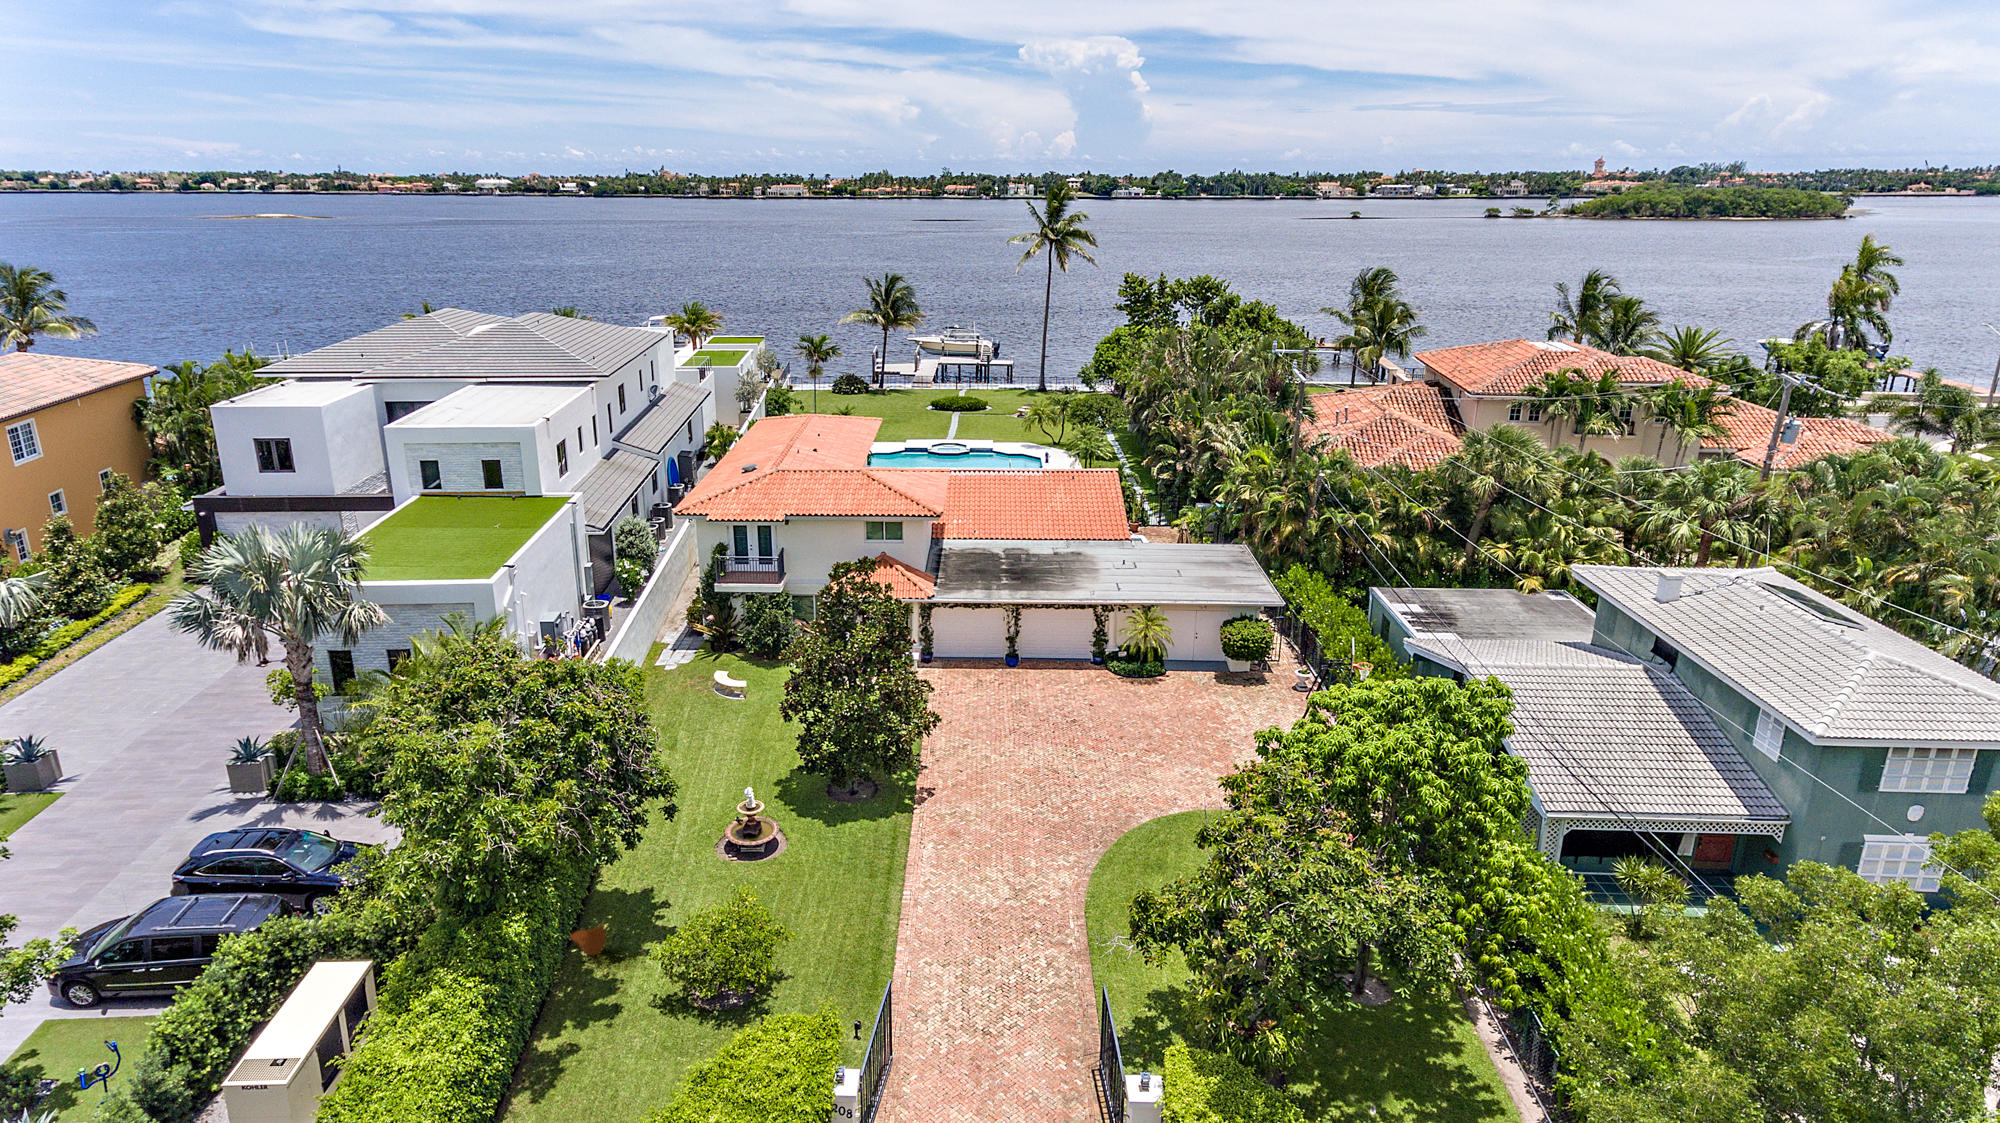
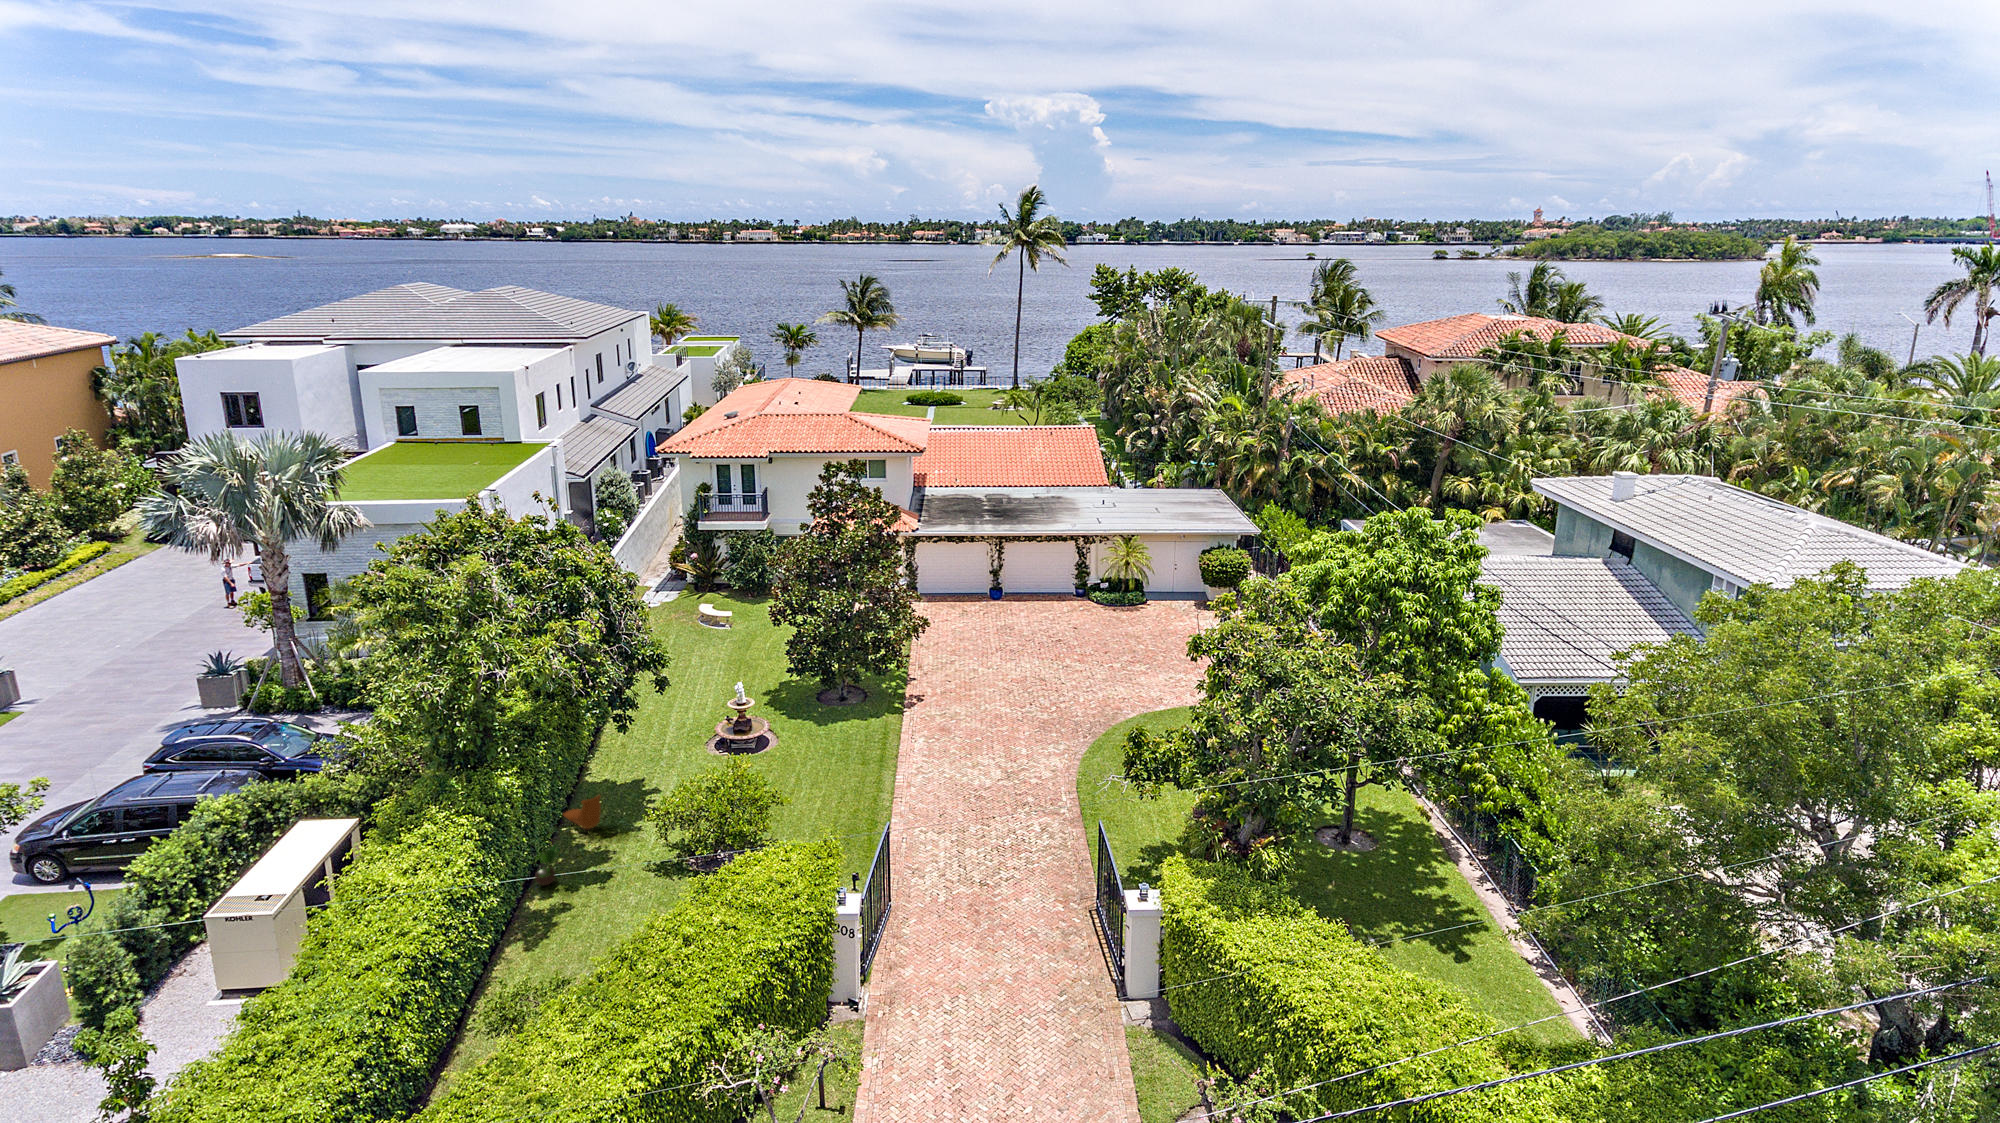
potted tree: none [540,981,564,1021] -> present [535,846,557,885]

